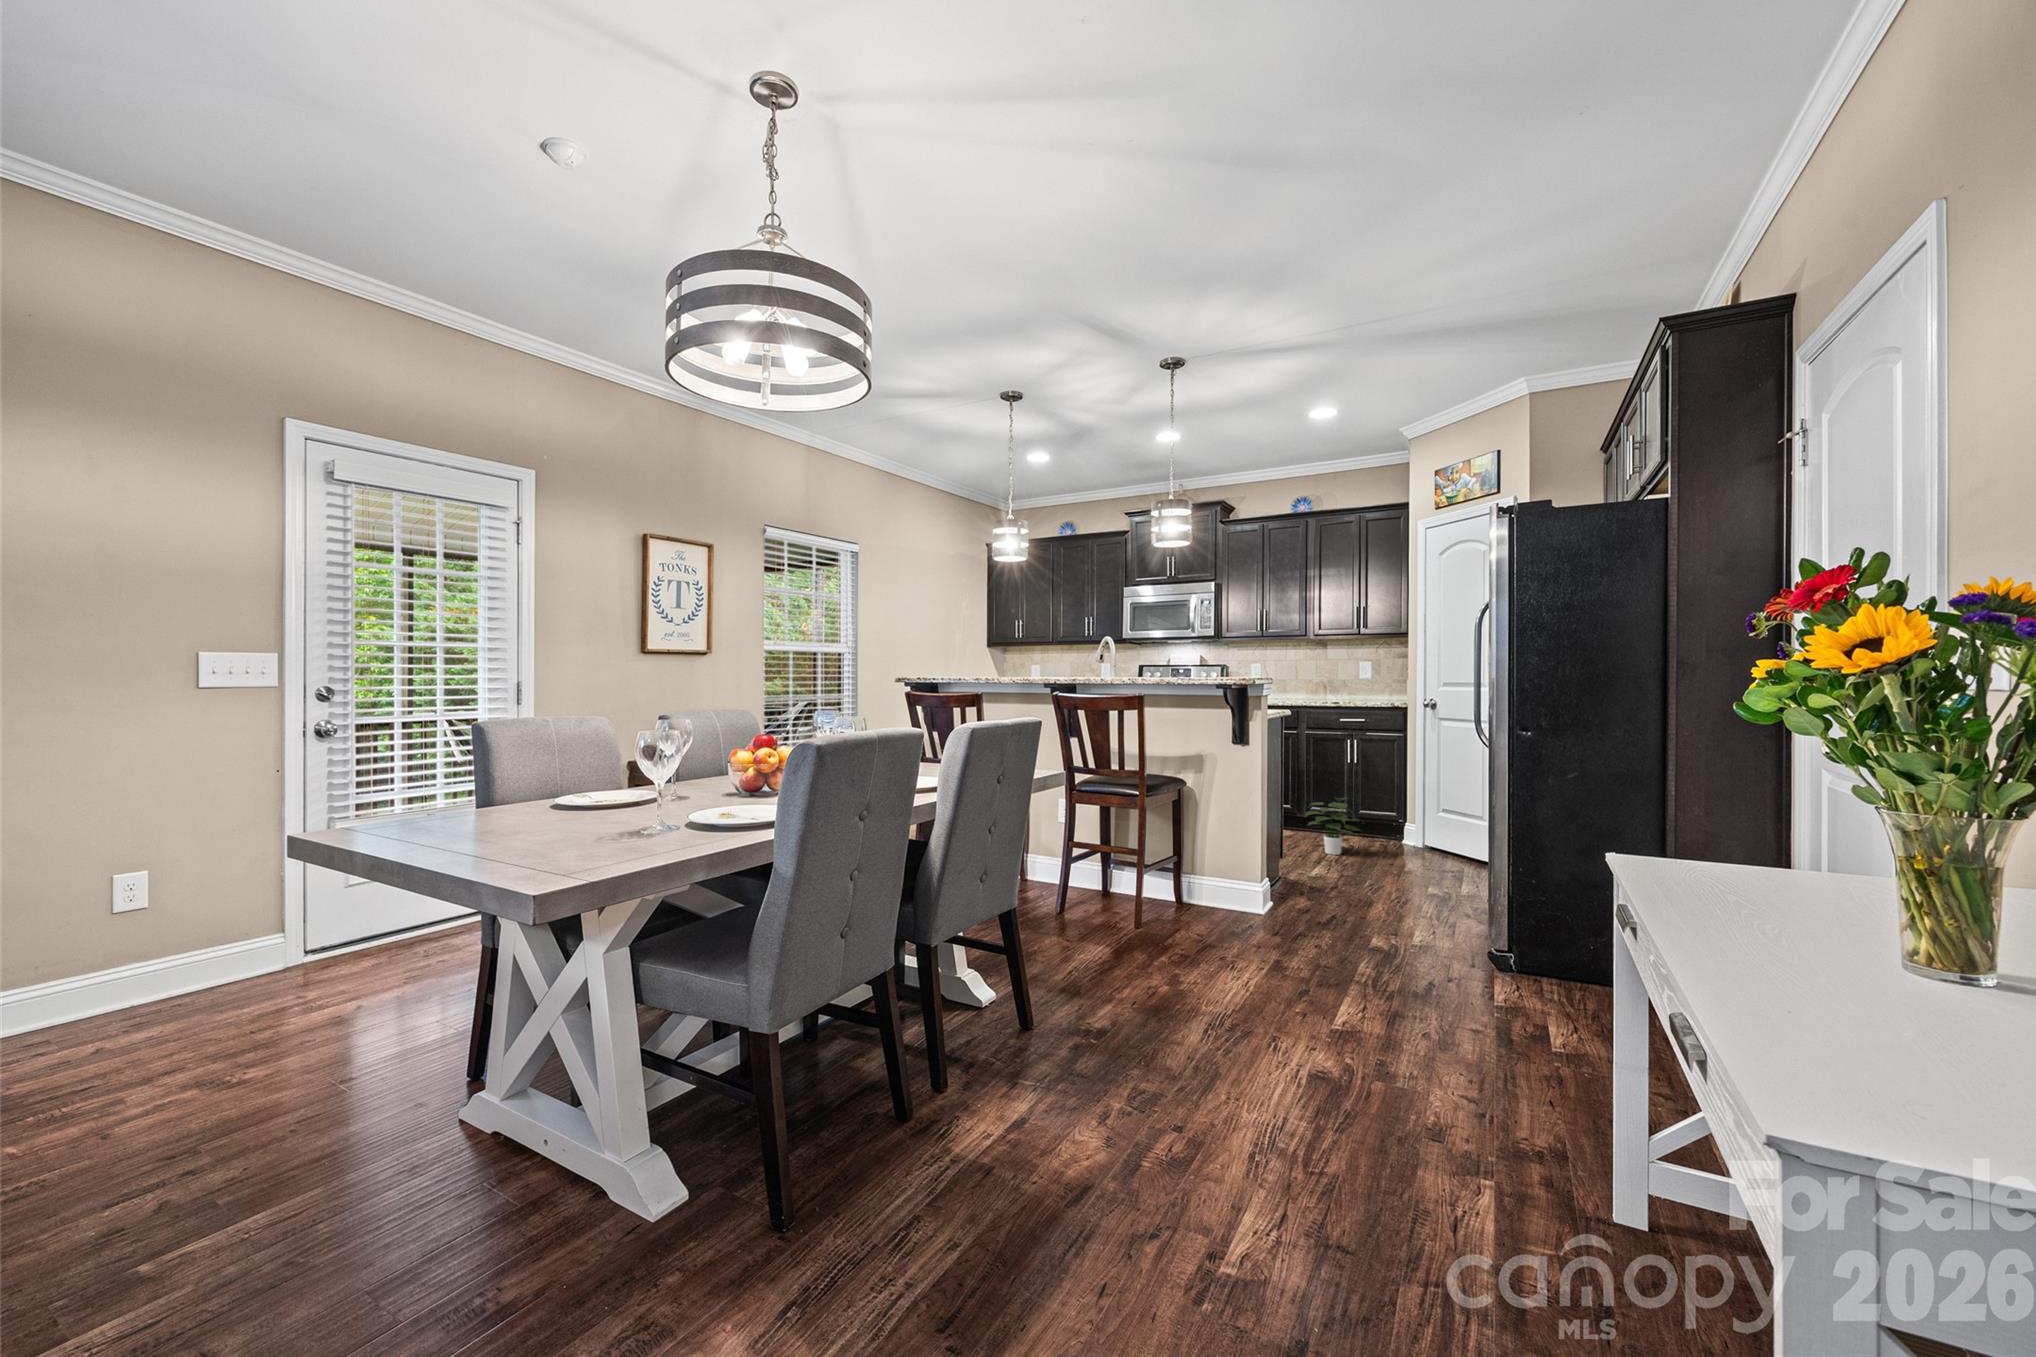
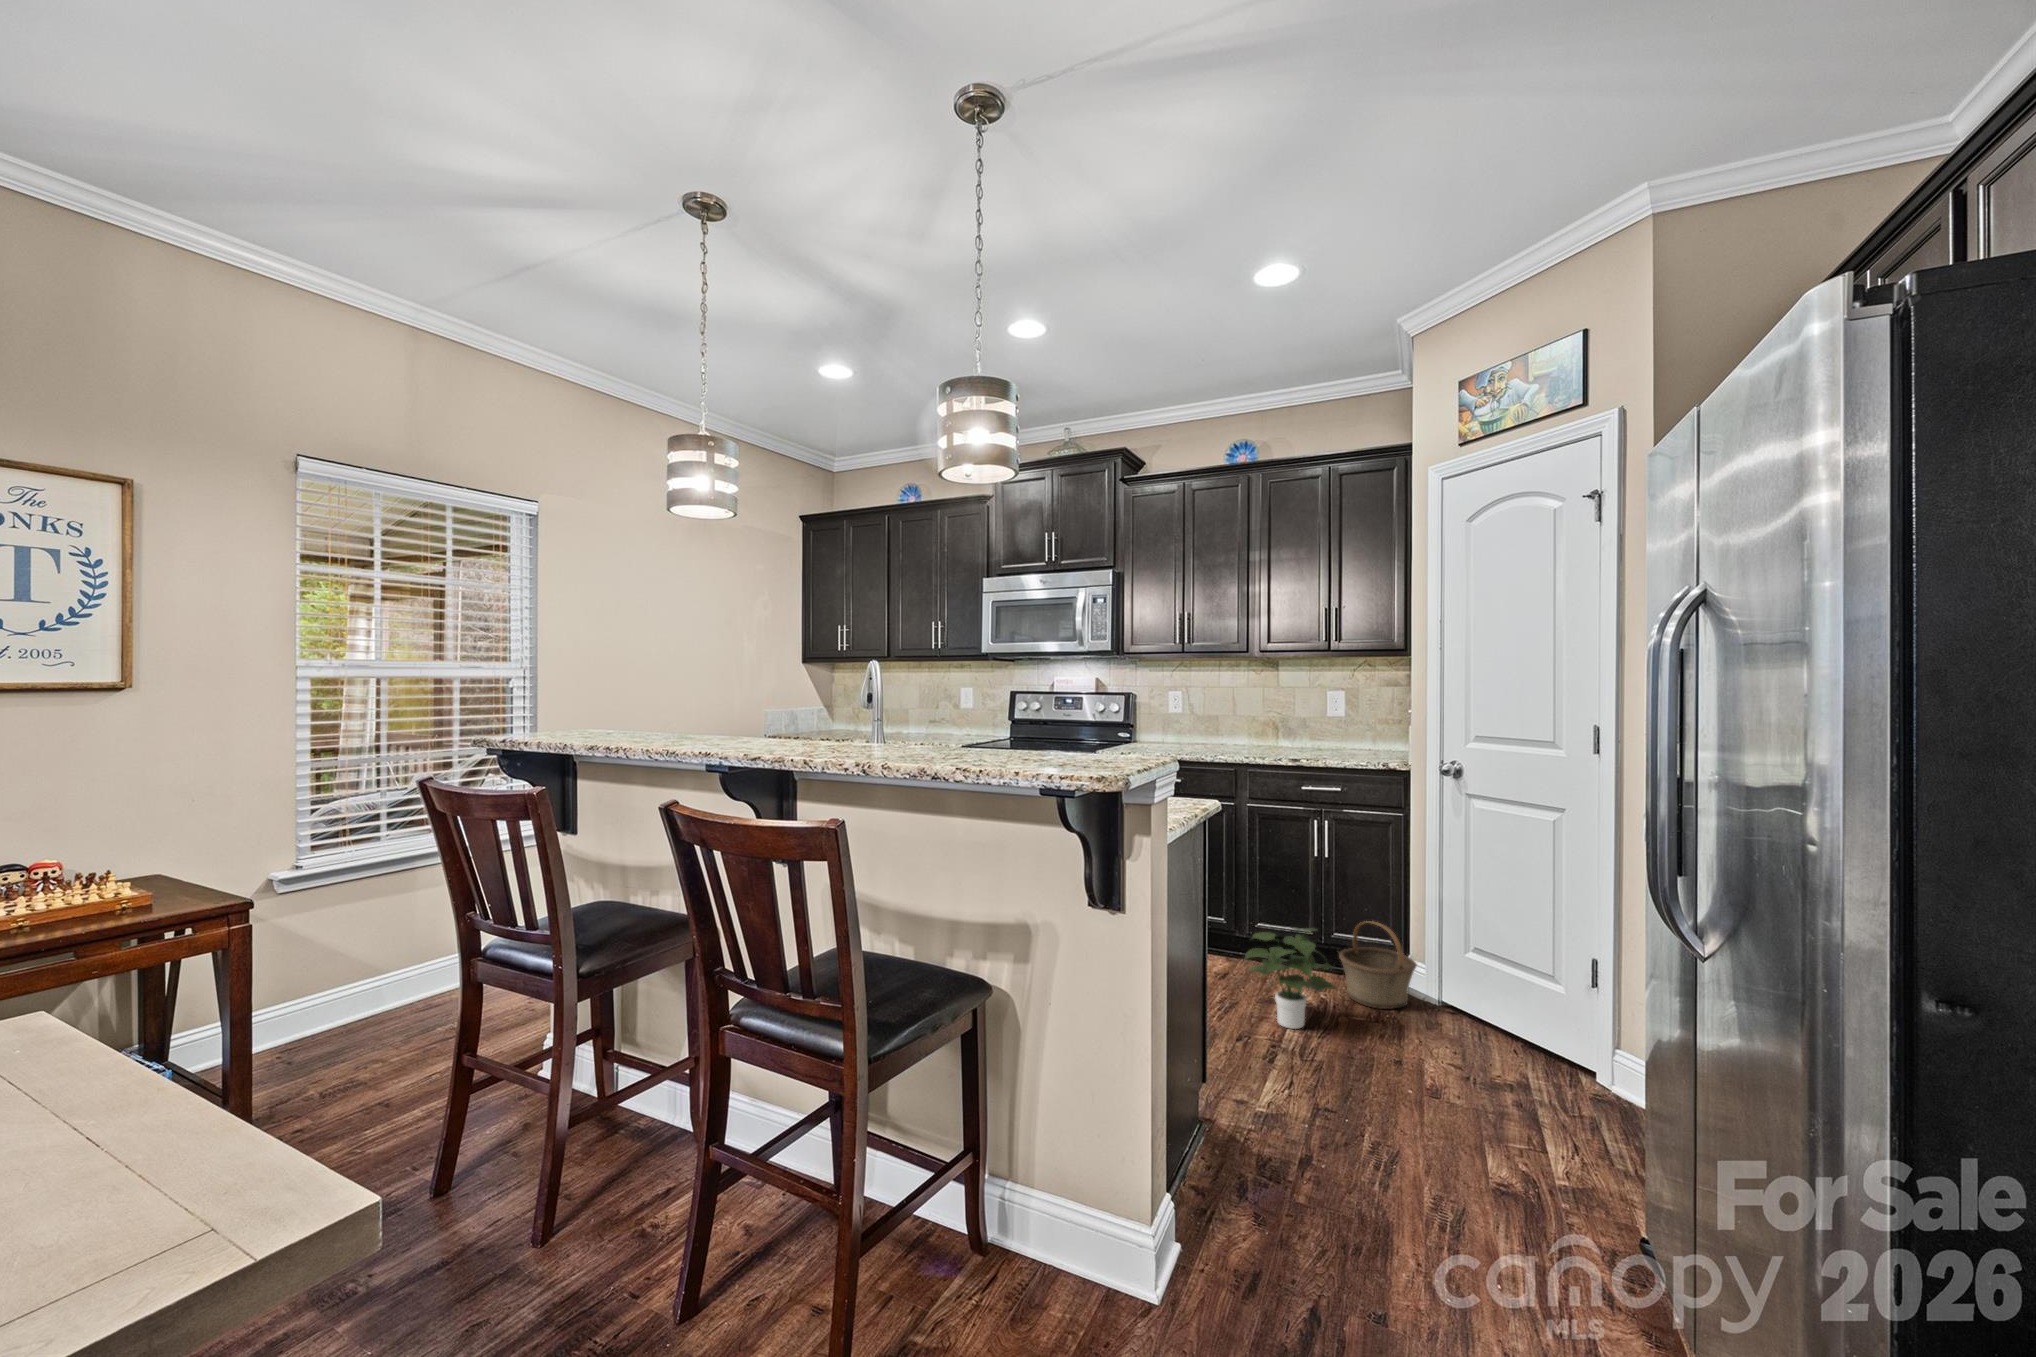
basket: none [1363,799,1411,849] -> present [1339,921,1417,1009]

